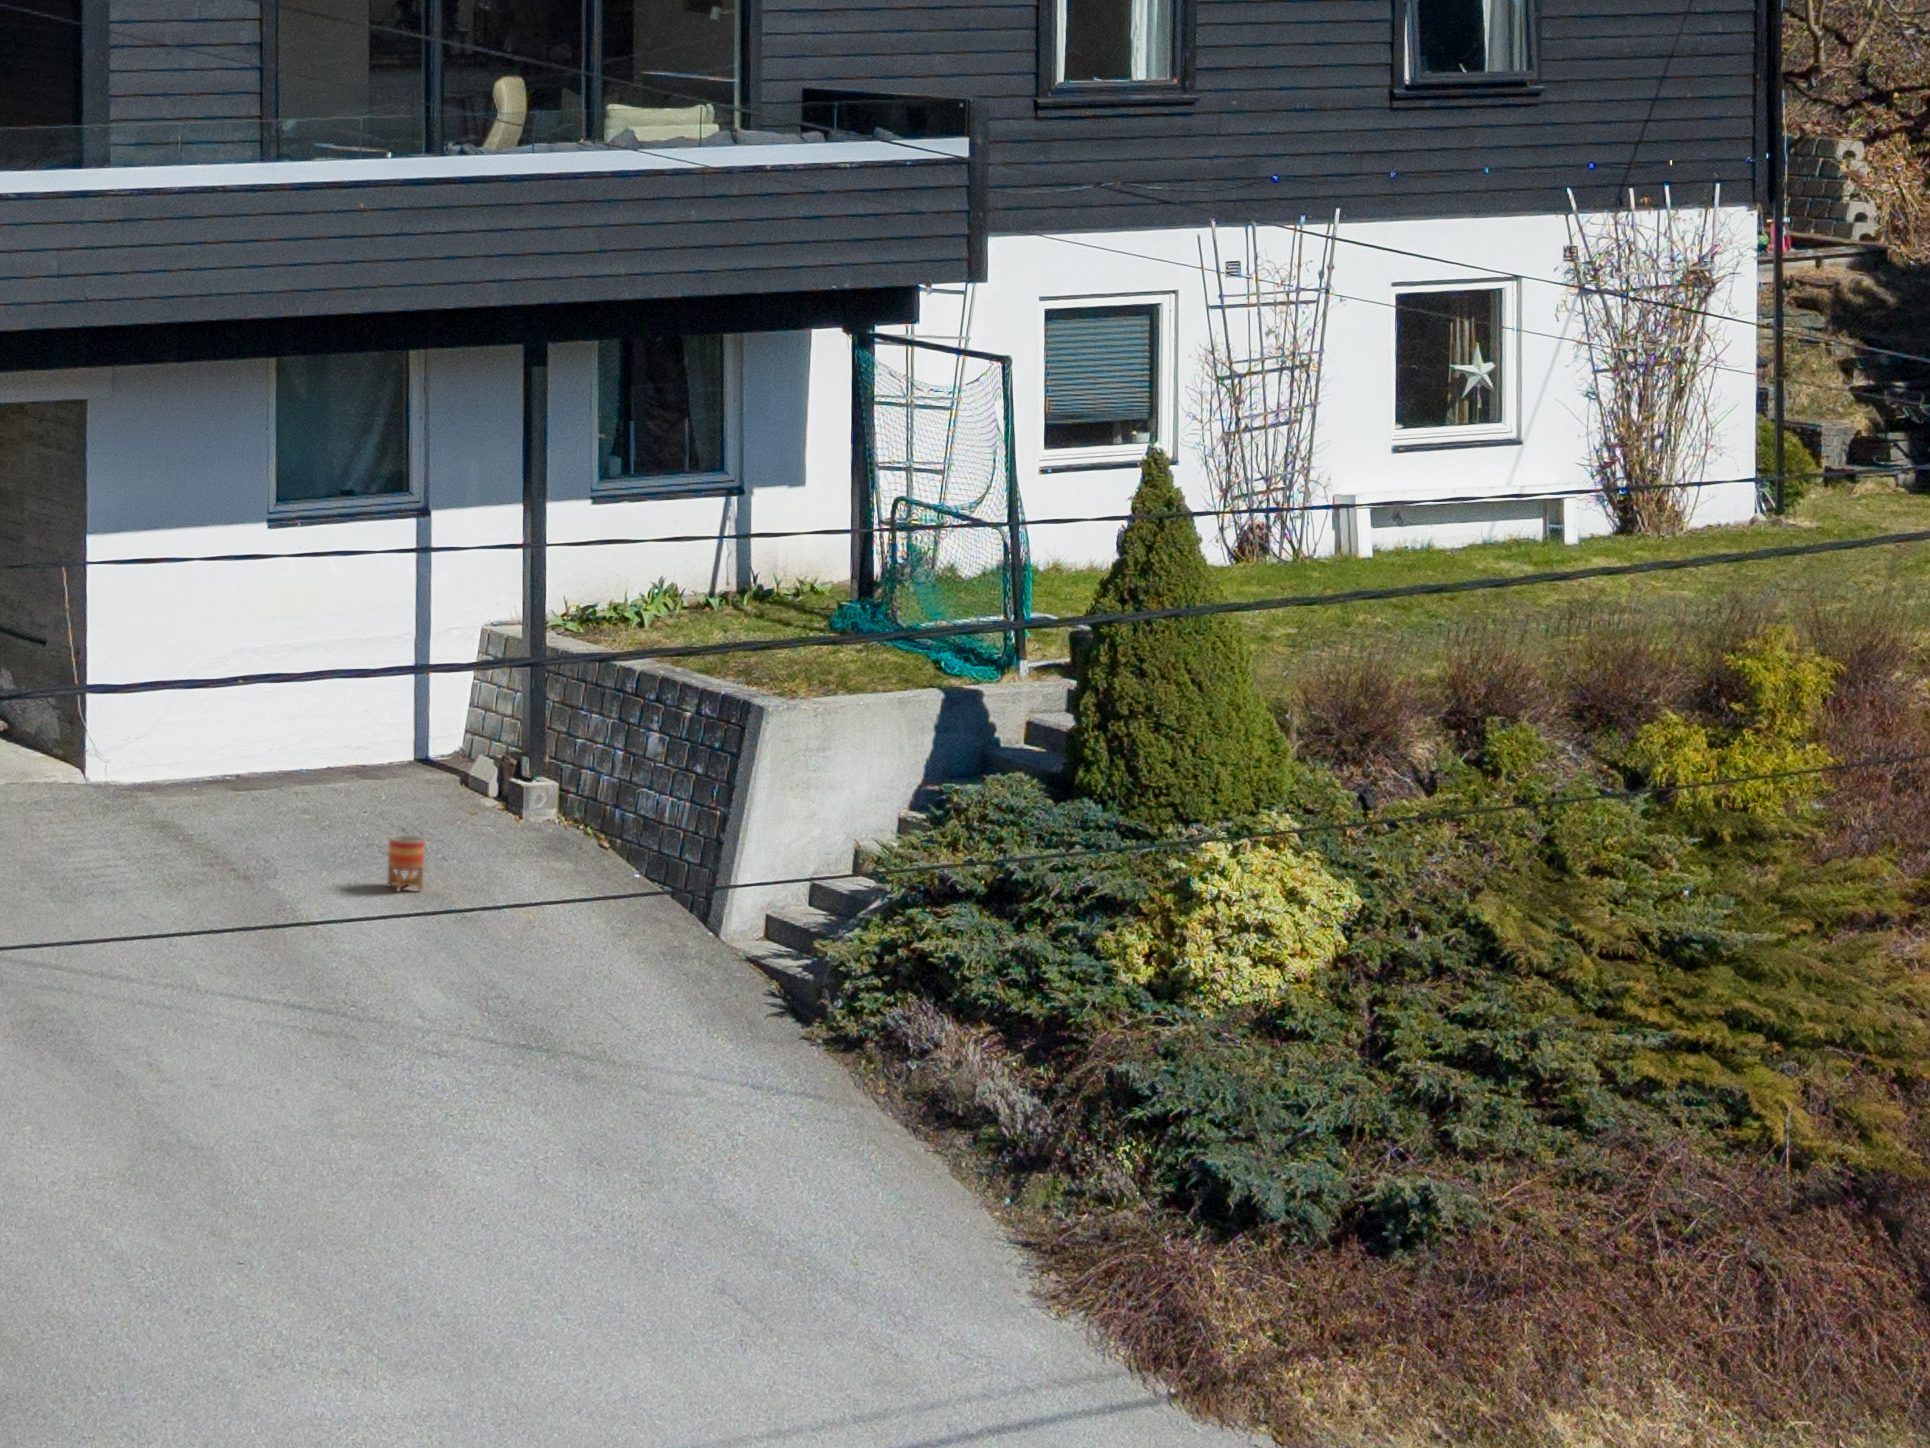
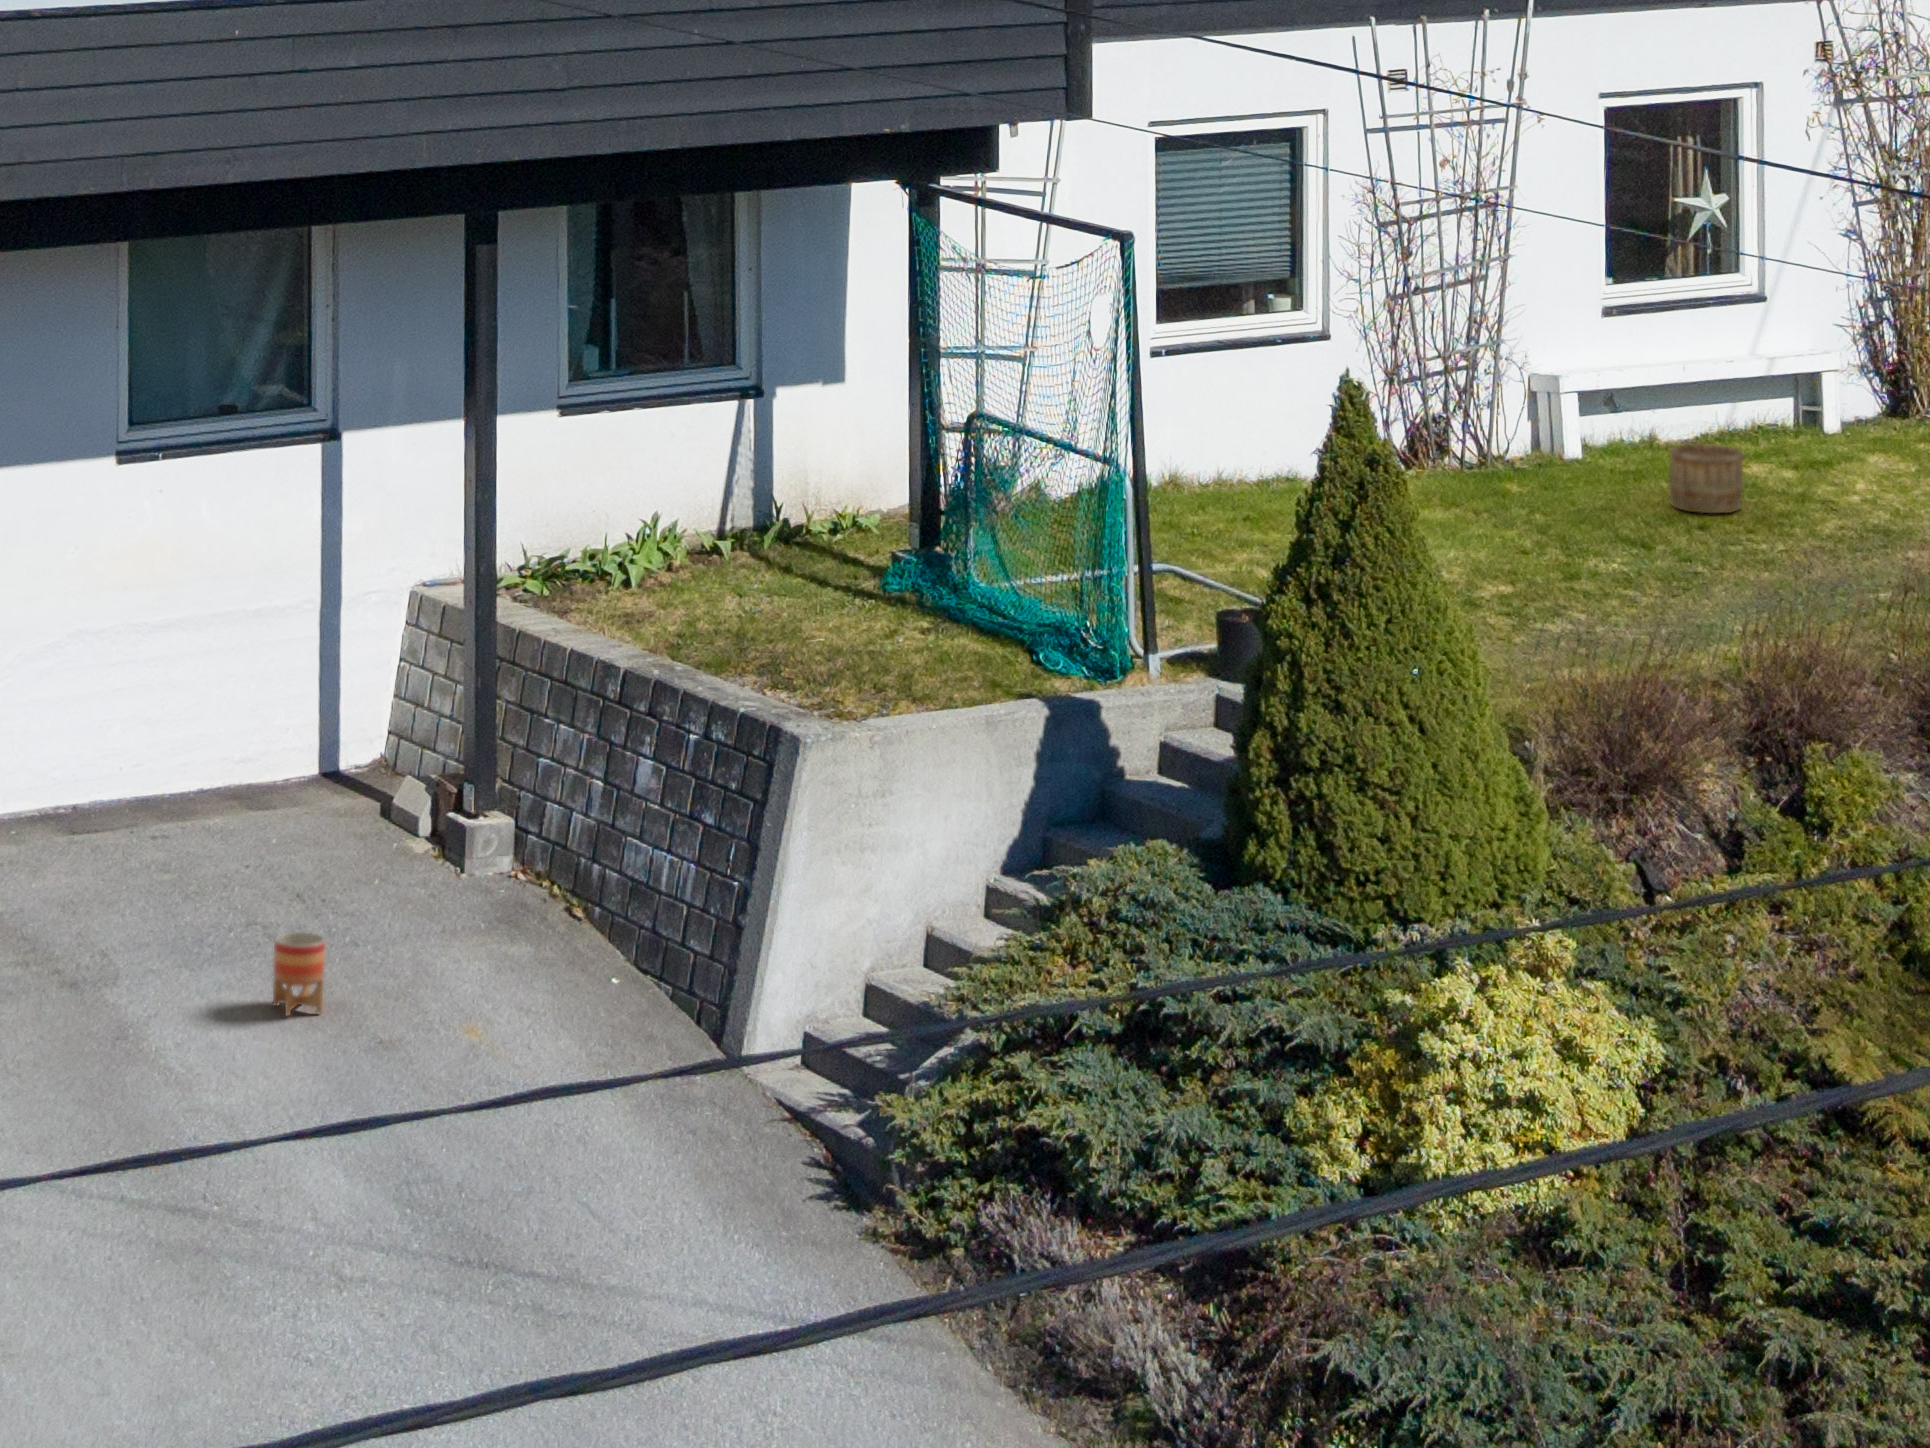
wooden bucket: none [1429,543,1486,593] -> present [1669,444,1744,513]

